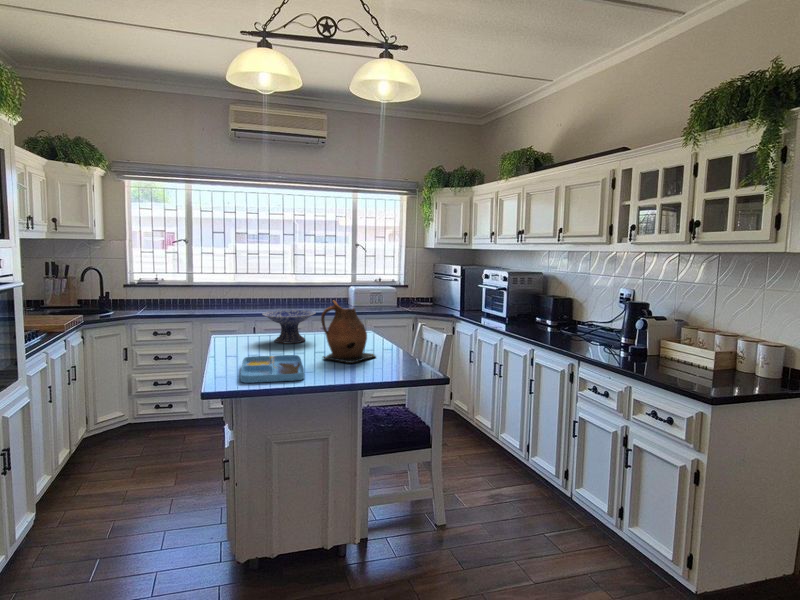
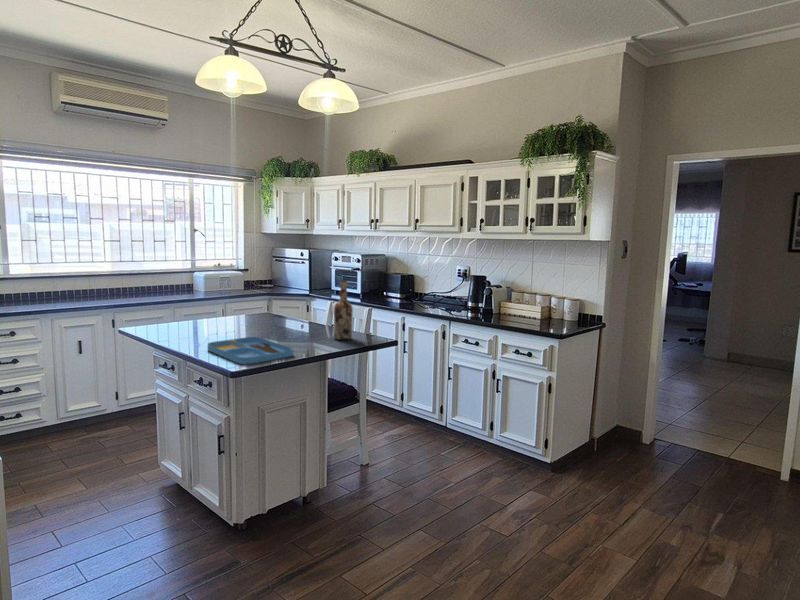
ceramic pitcher: present [321,300,375,363] -> none [268,283,316,340]
wine bottle: none [380,301,400,369] -> present [334,280,353,340]
decorative bowl: present [262,309,316,343] -> none [174,295,232,329]

